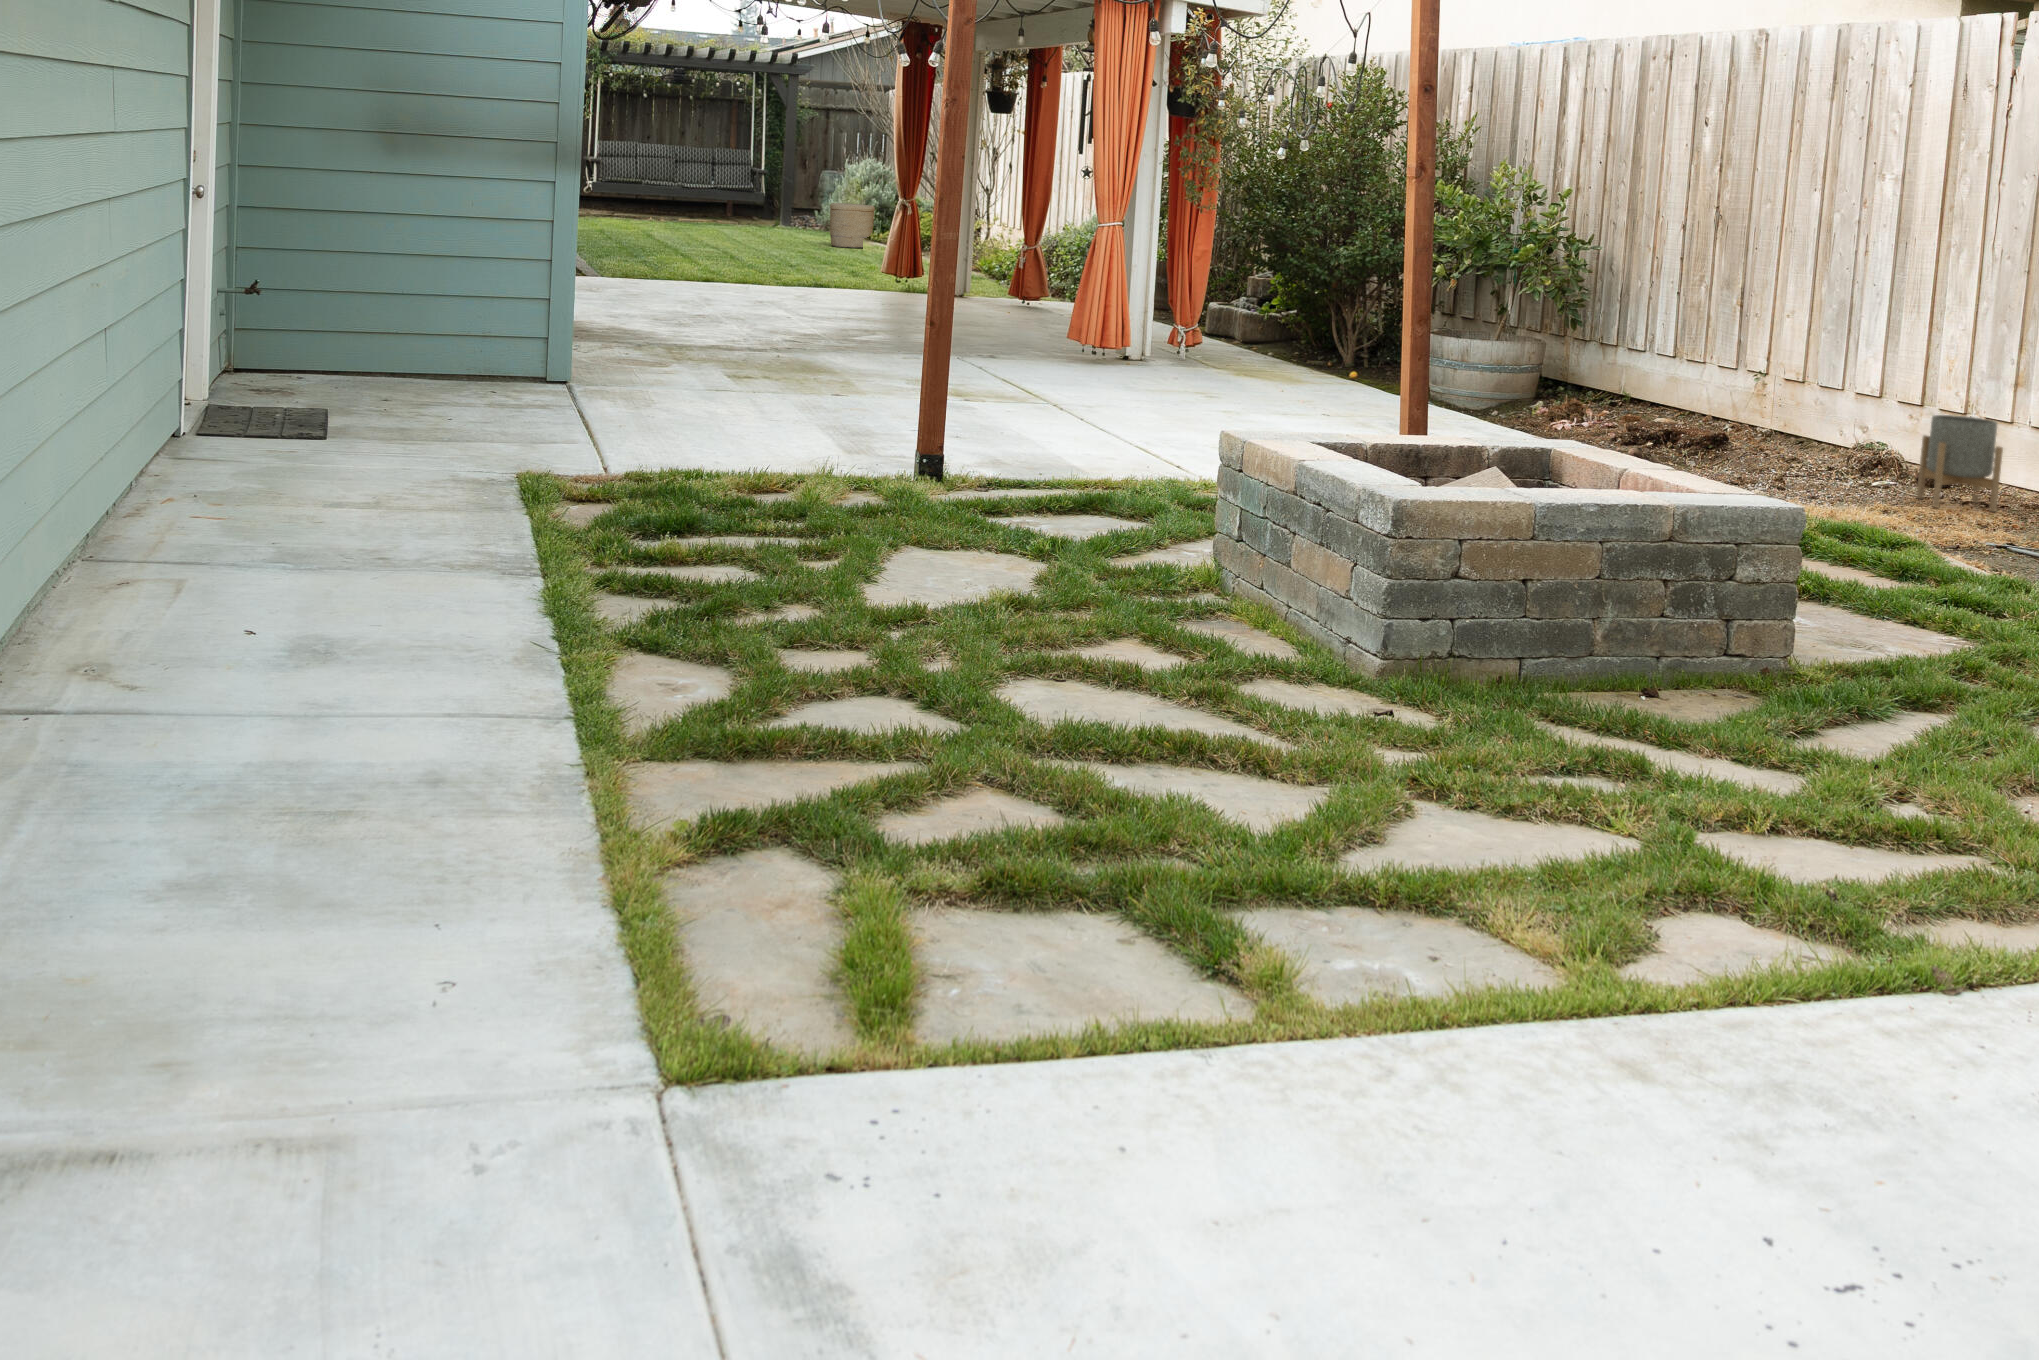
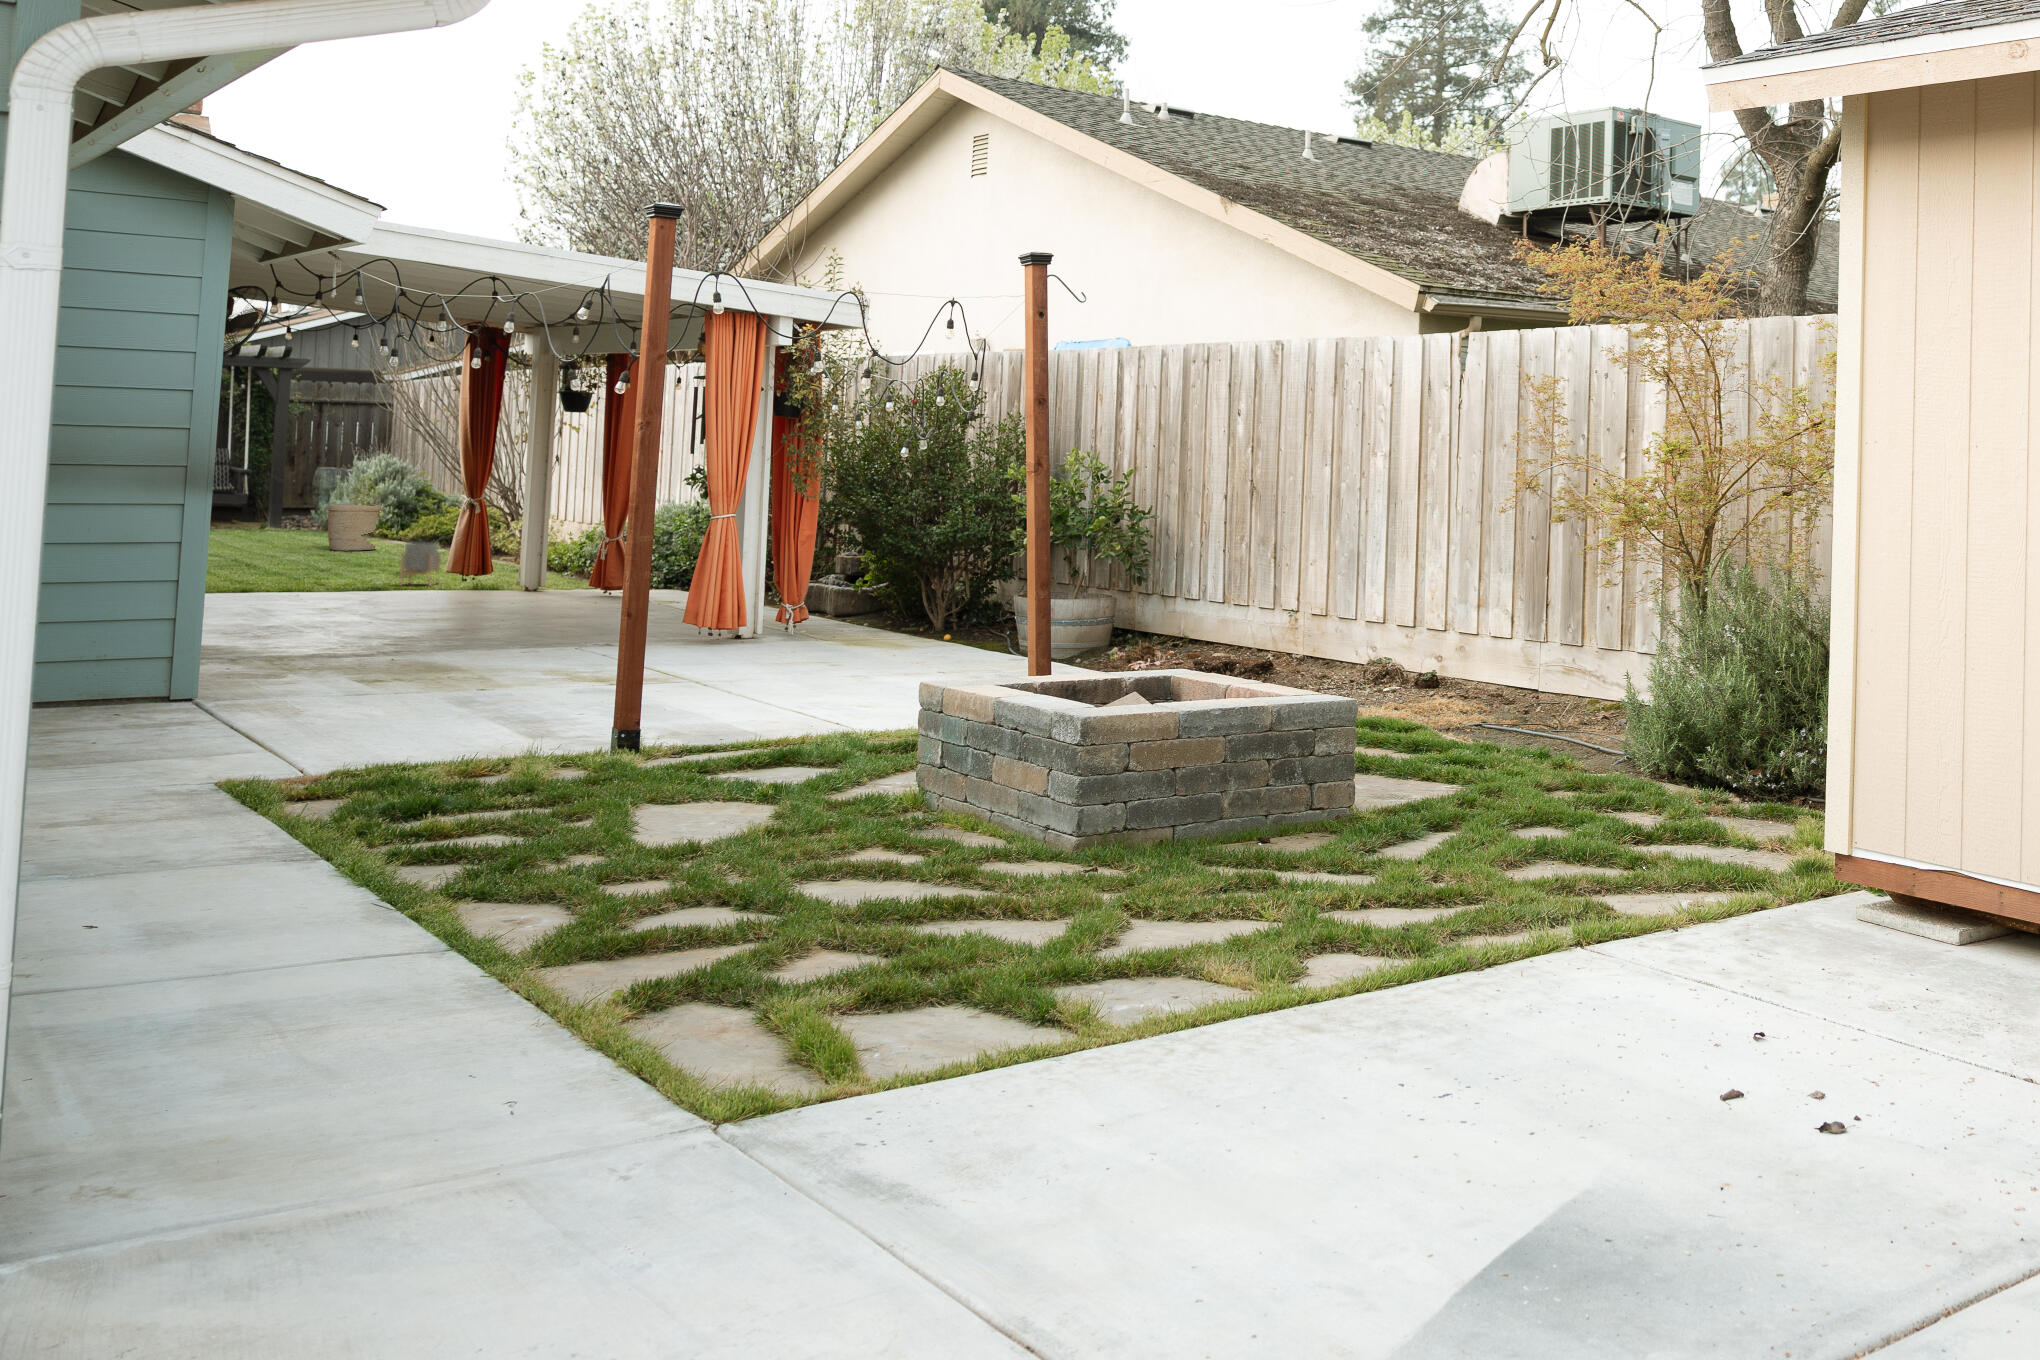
planter: present [1917,415,2003,512] -> present [399,542,441,585]

